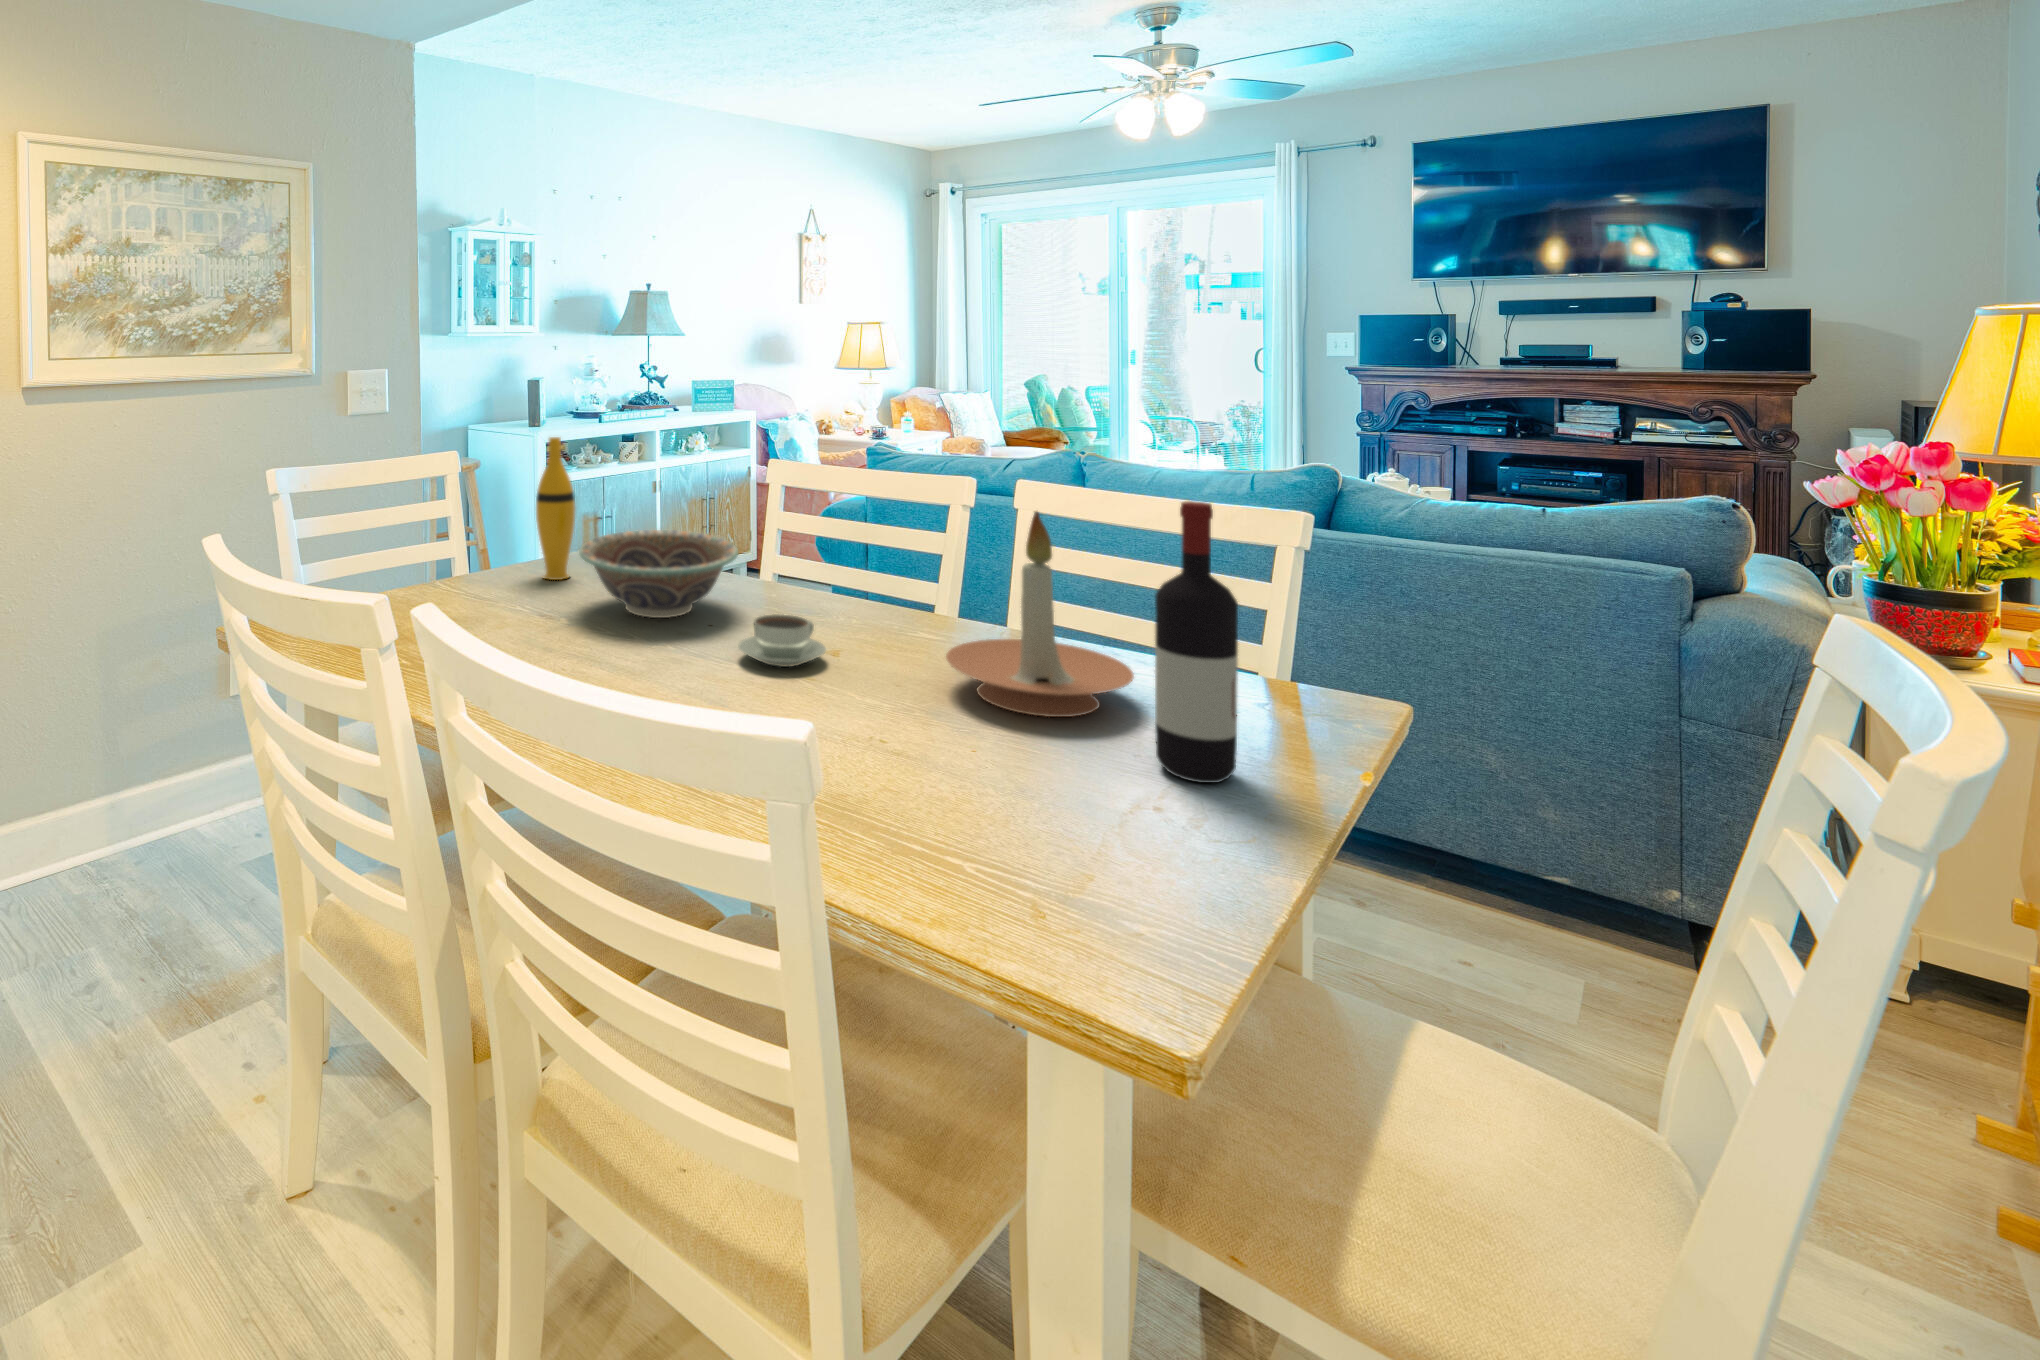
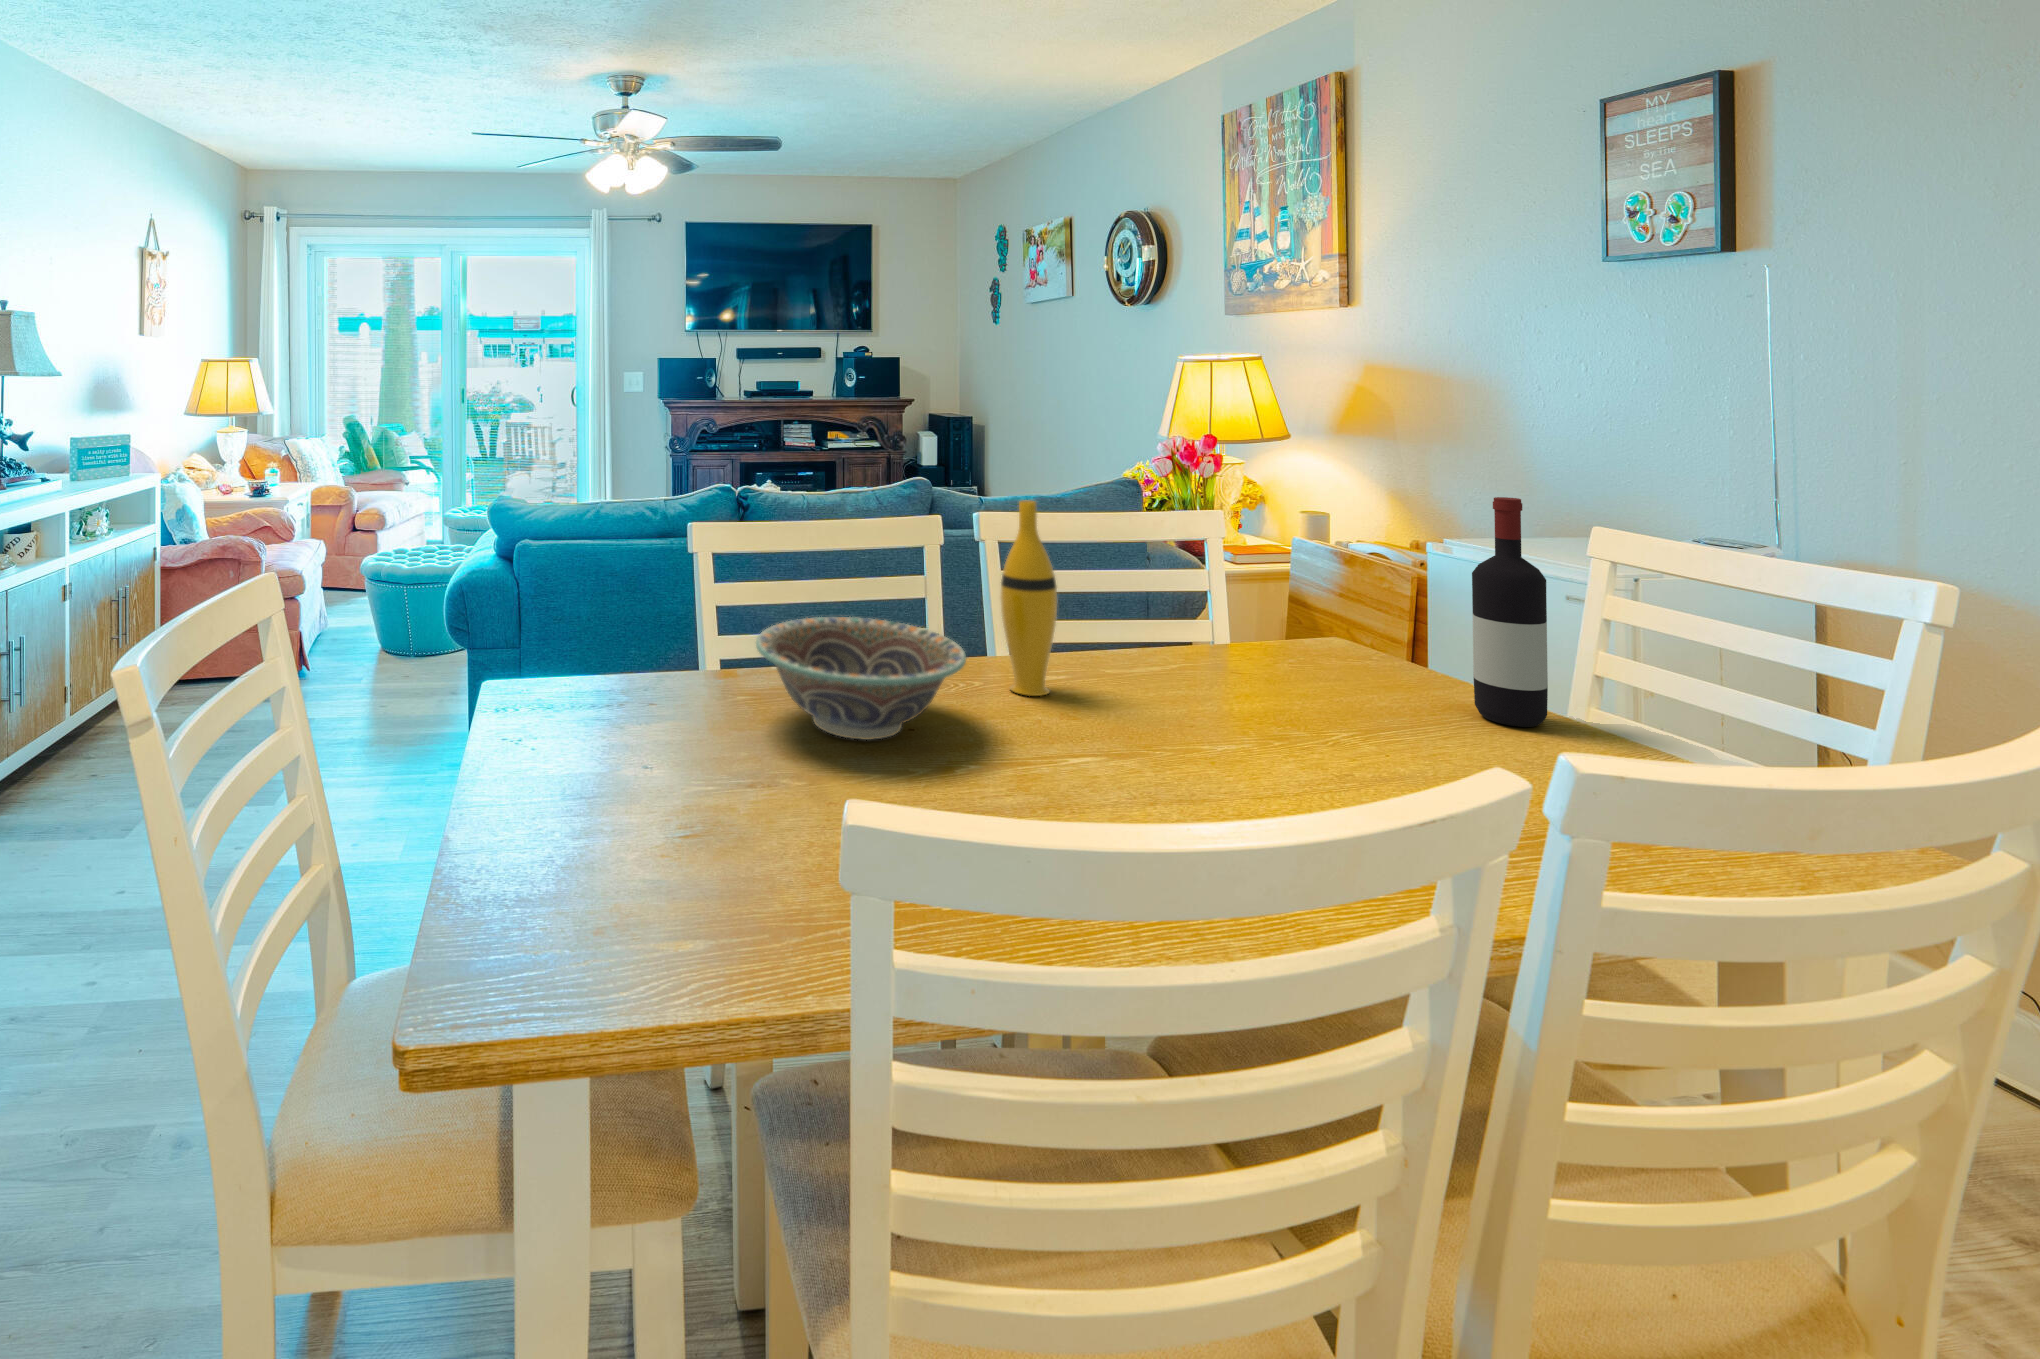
vase: present [536,437,575,580] -> present [1000,501,1057,696]
candle holder: present [946,512,1134,717] -> none [1211,526,1397,717]
coffee cup: present [739,614,826,667] -> none [1060,683,1167,745]

